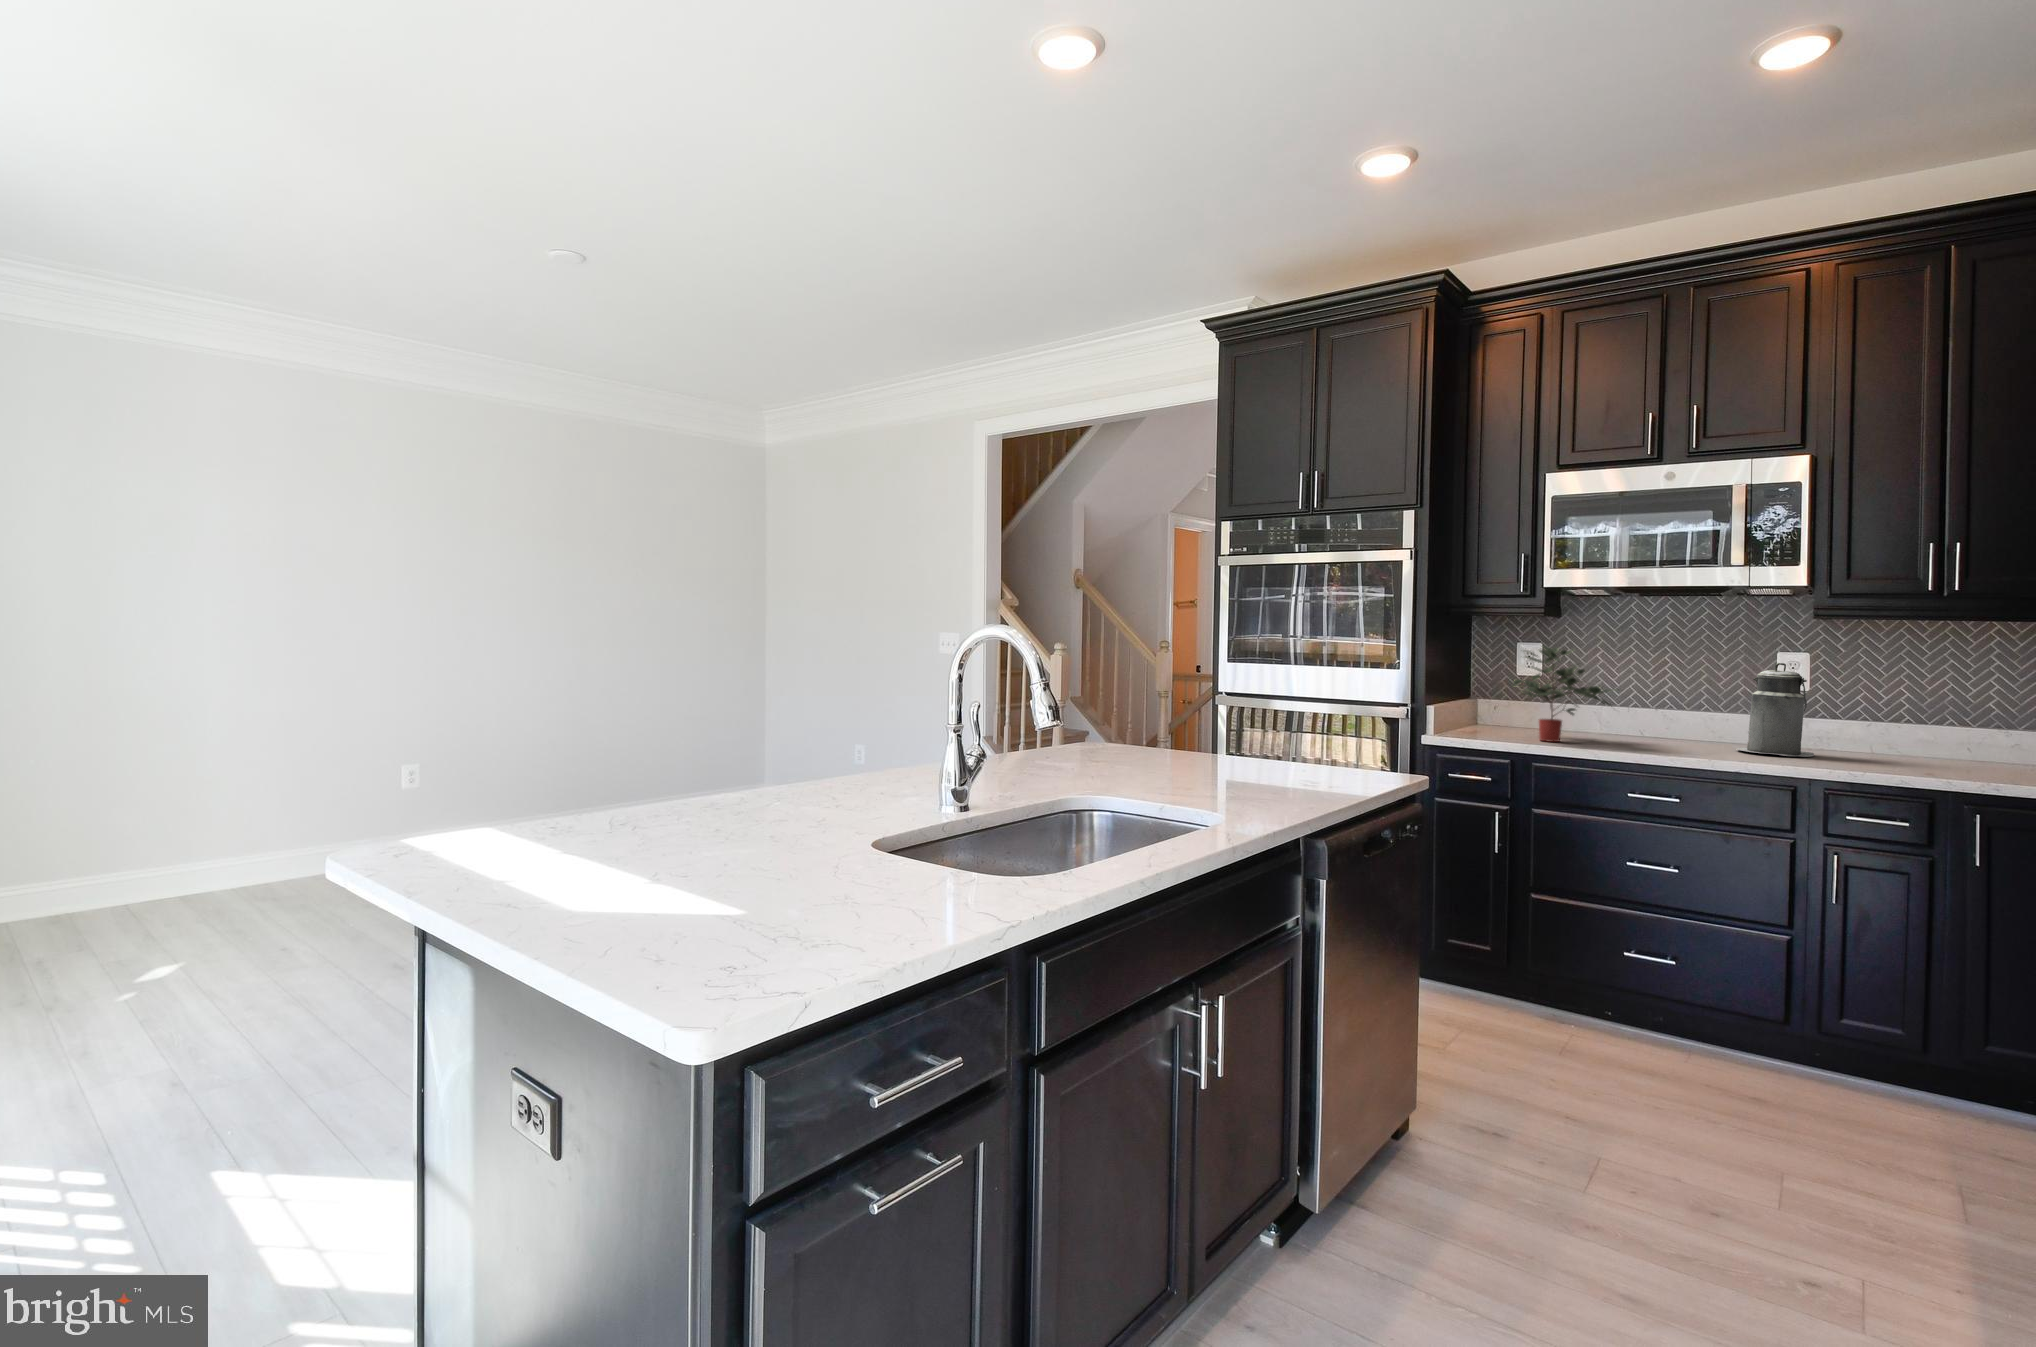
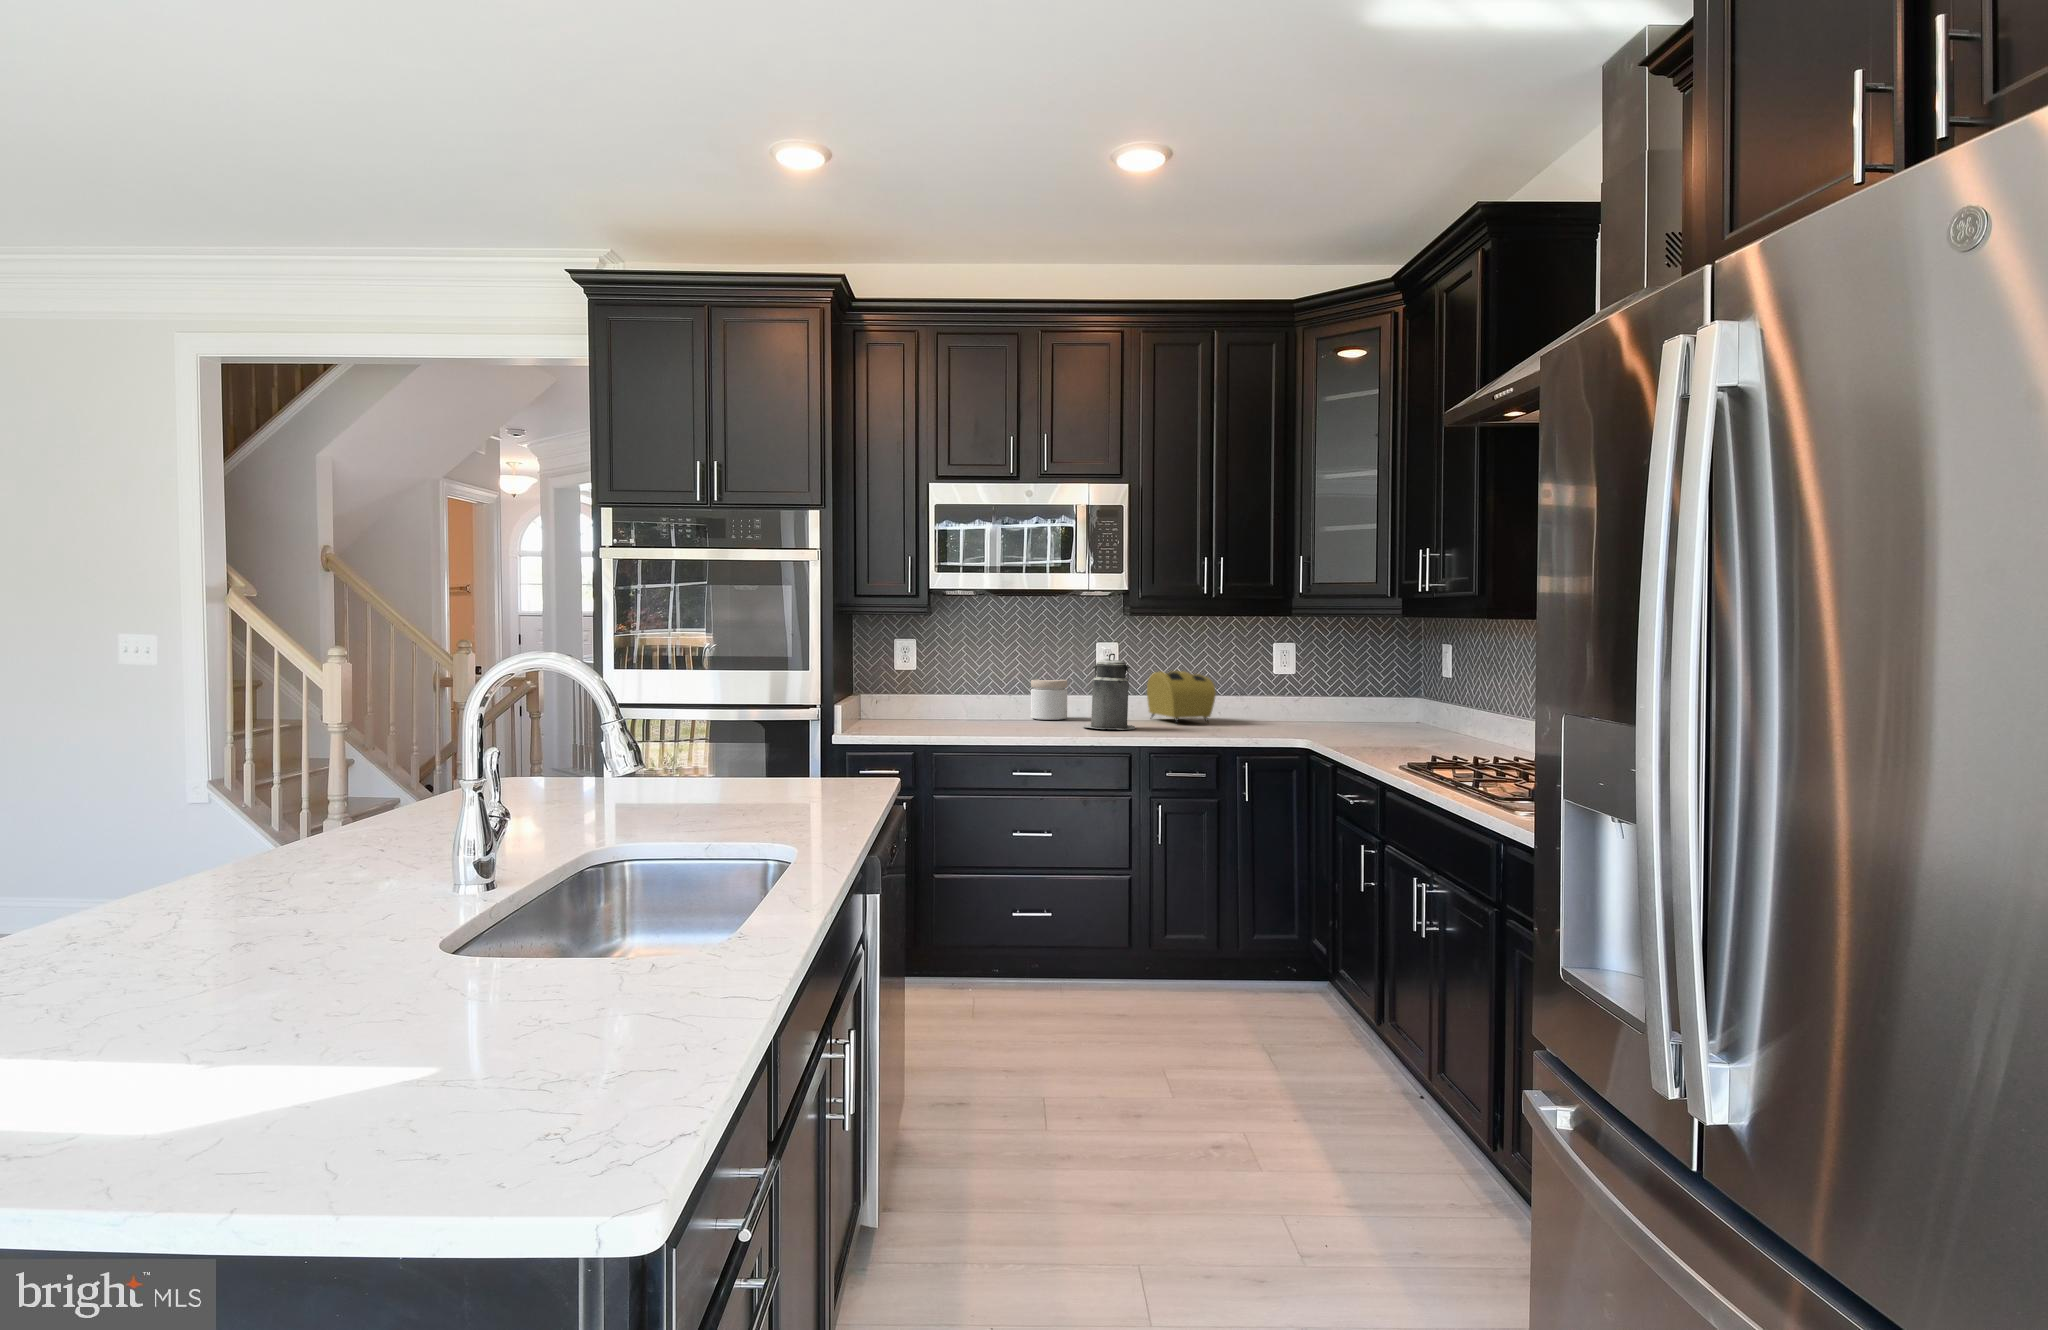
potted plant: present [1513,645,1616,742] -> none [905,642,1003,732]
toaster: none [1855,689,1959,759] -> present [1147,671,1216,723]
jar: none [1681,692,1733,740] -> present [1031,679,1067,720]

